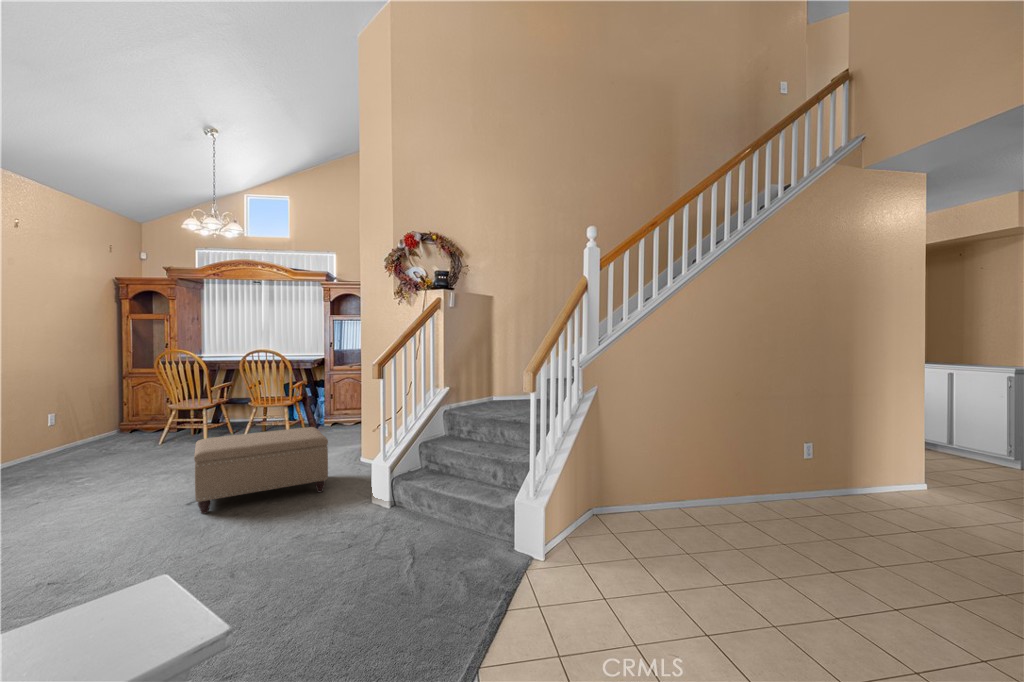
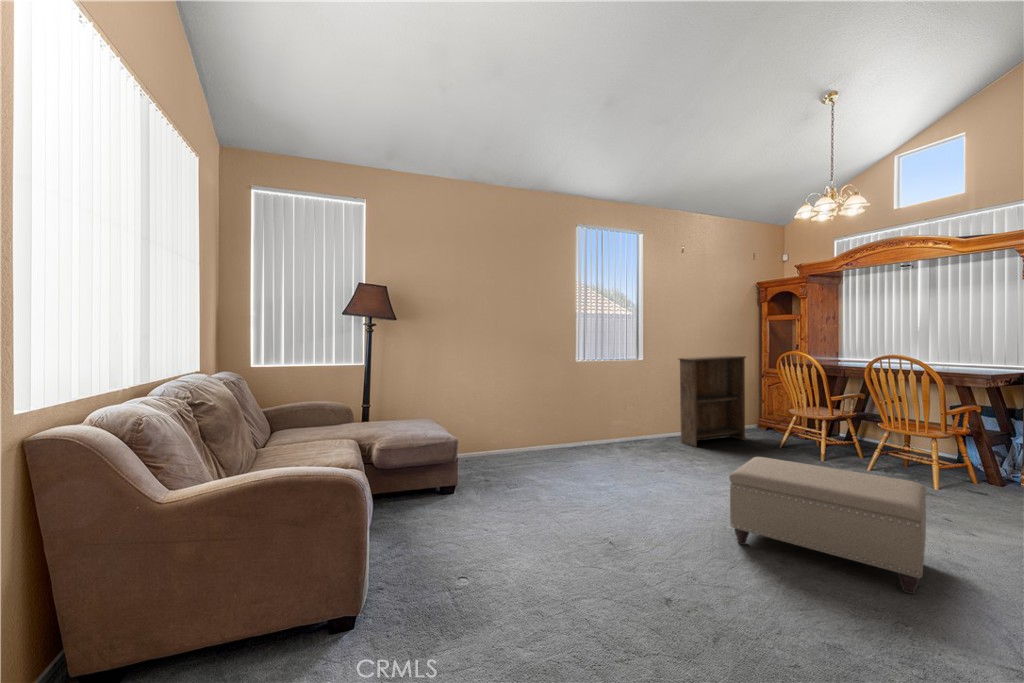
bookshelf: none [33,357,121,466] -> present [678,355,746,447]

